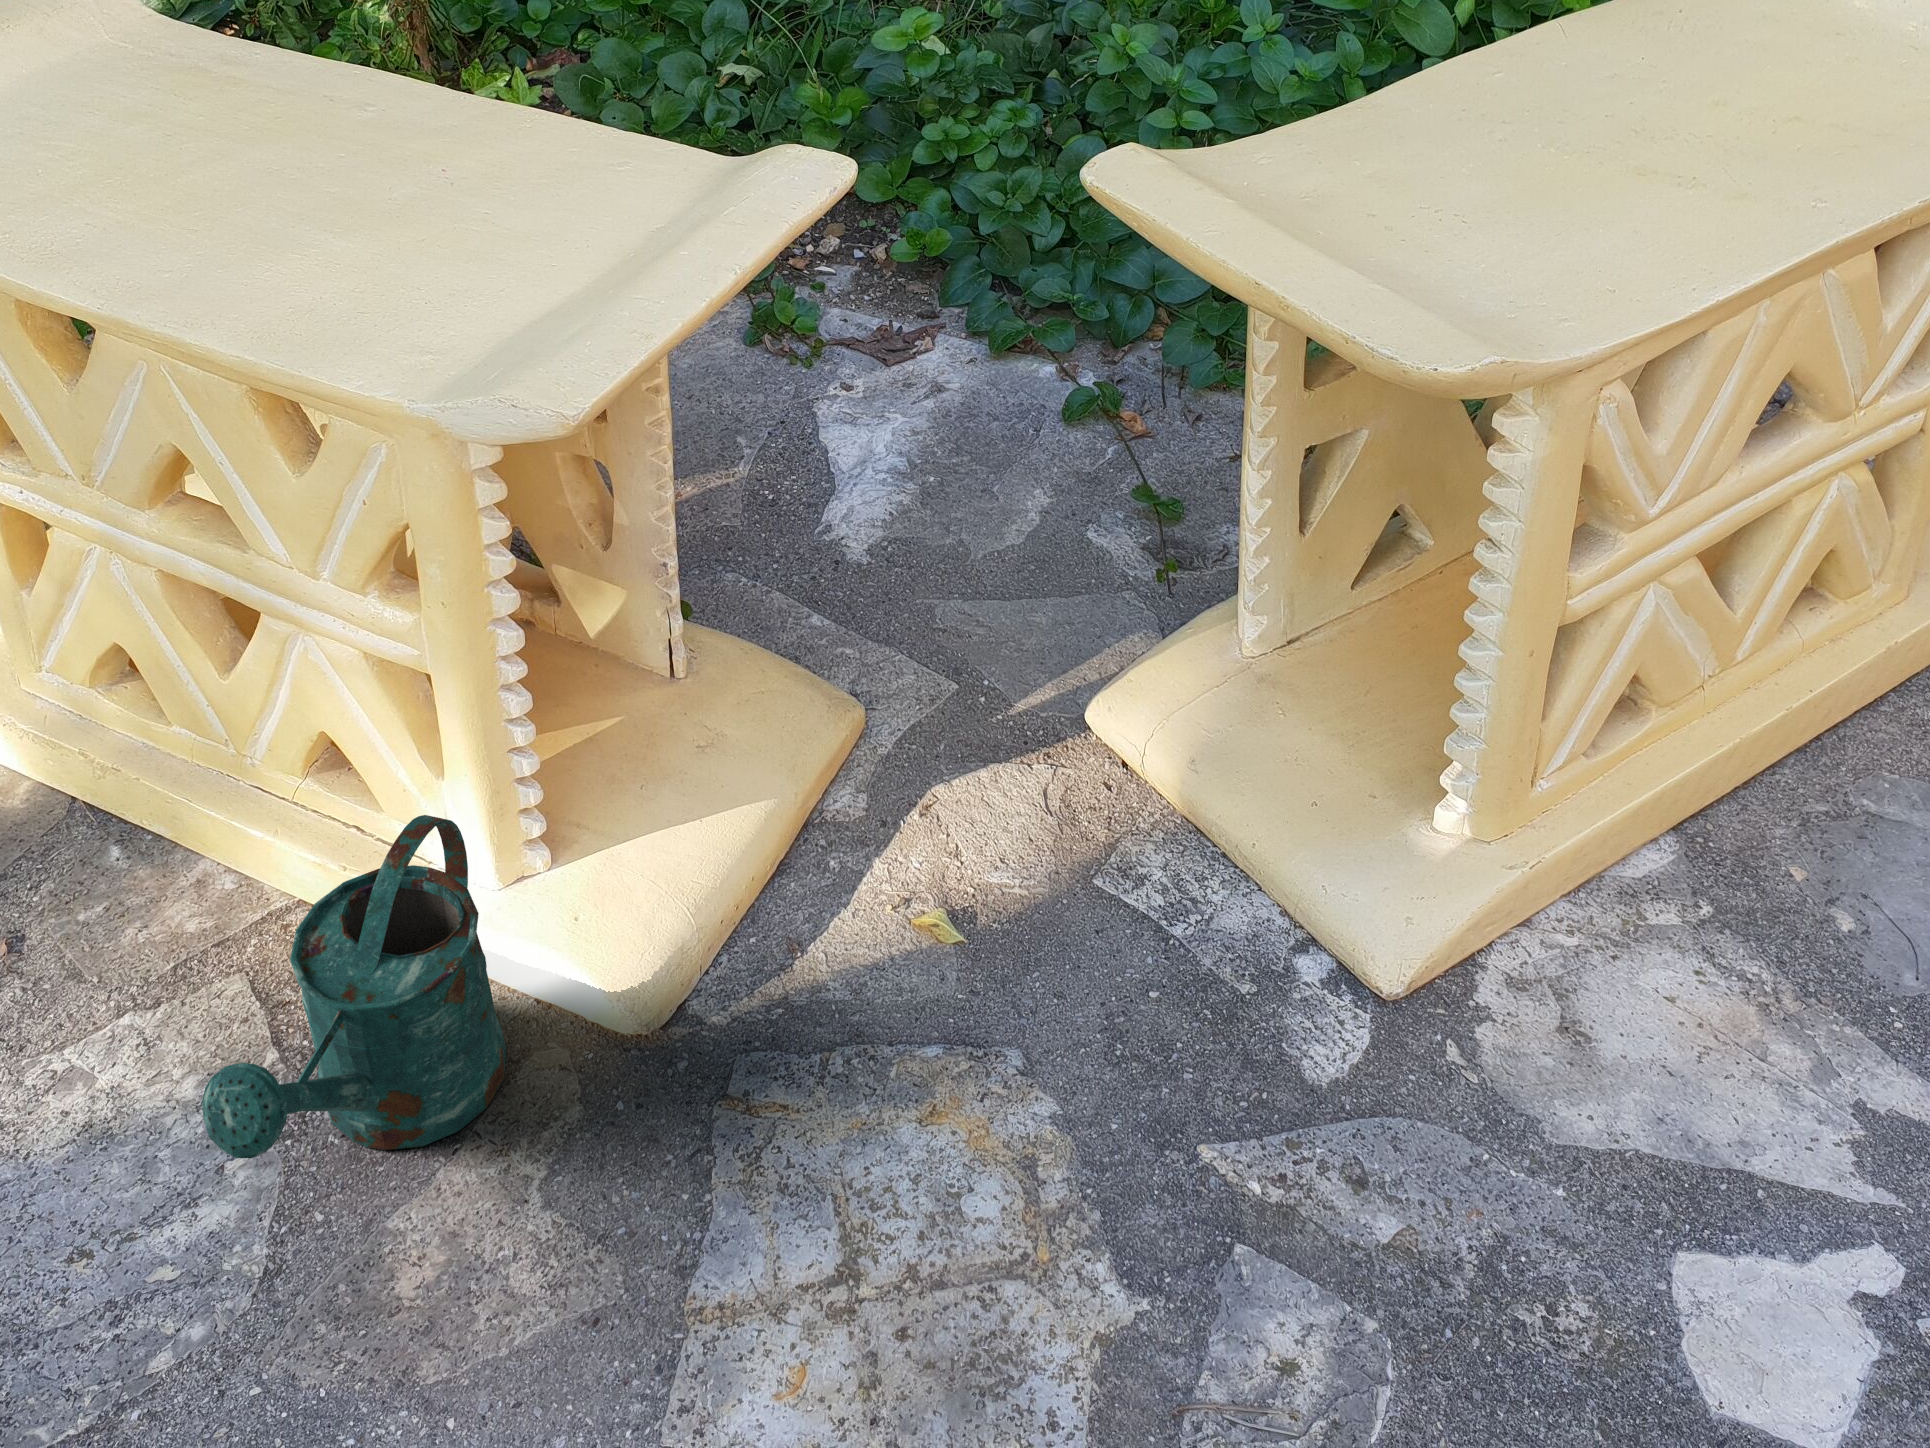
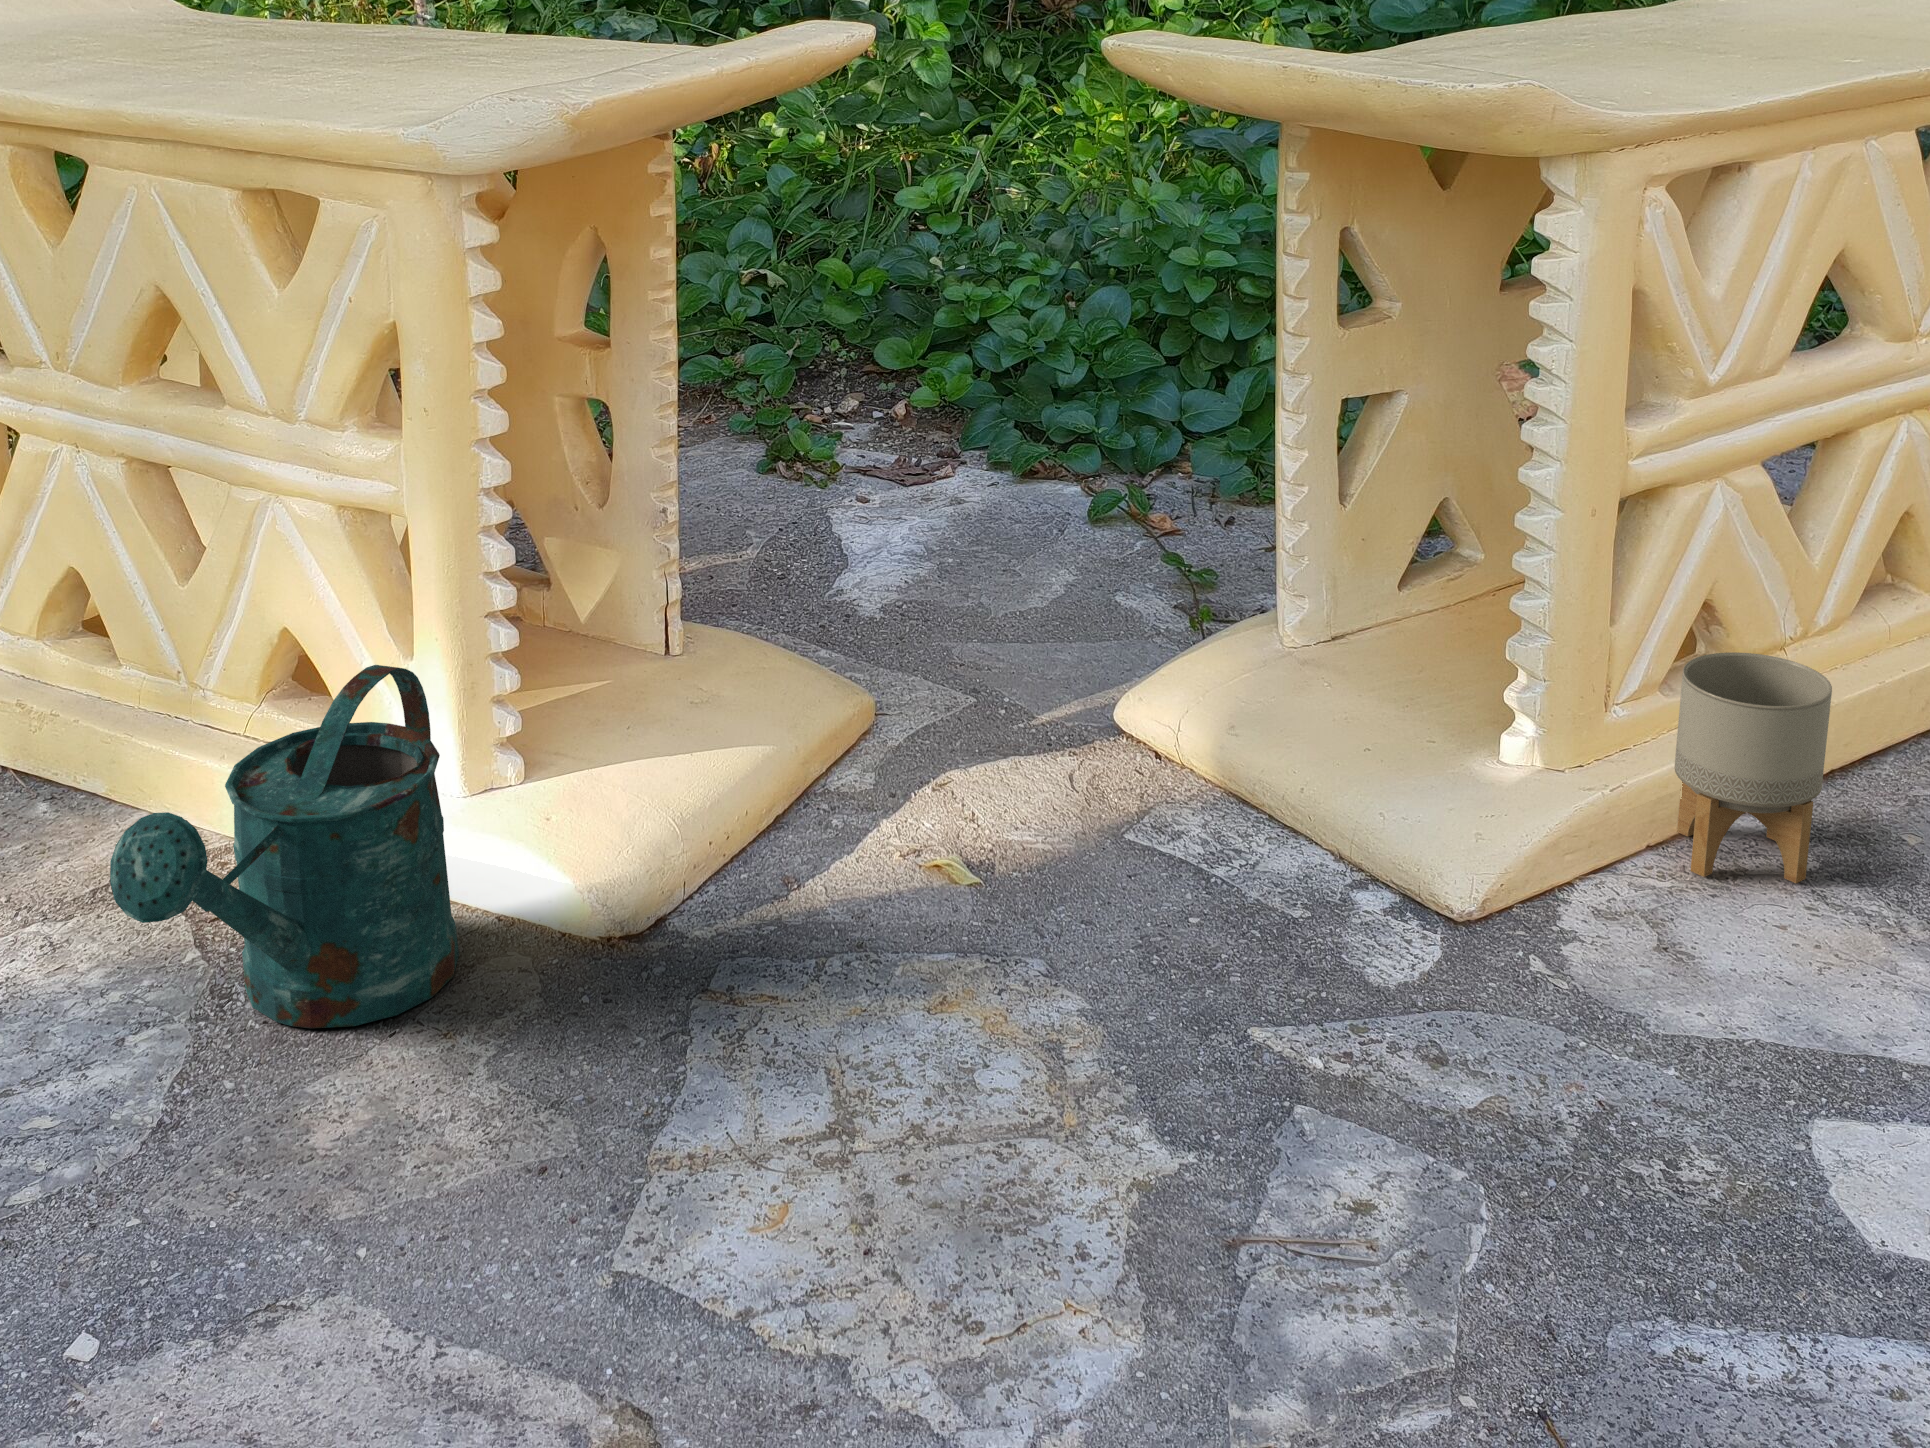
planter: none [1588,731,1735,940] -> present [1674,652,1832,883]

